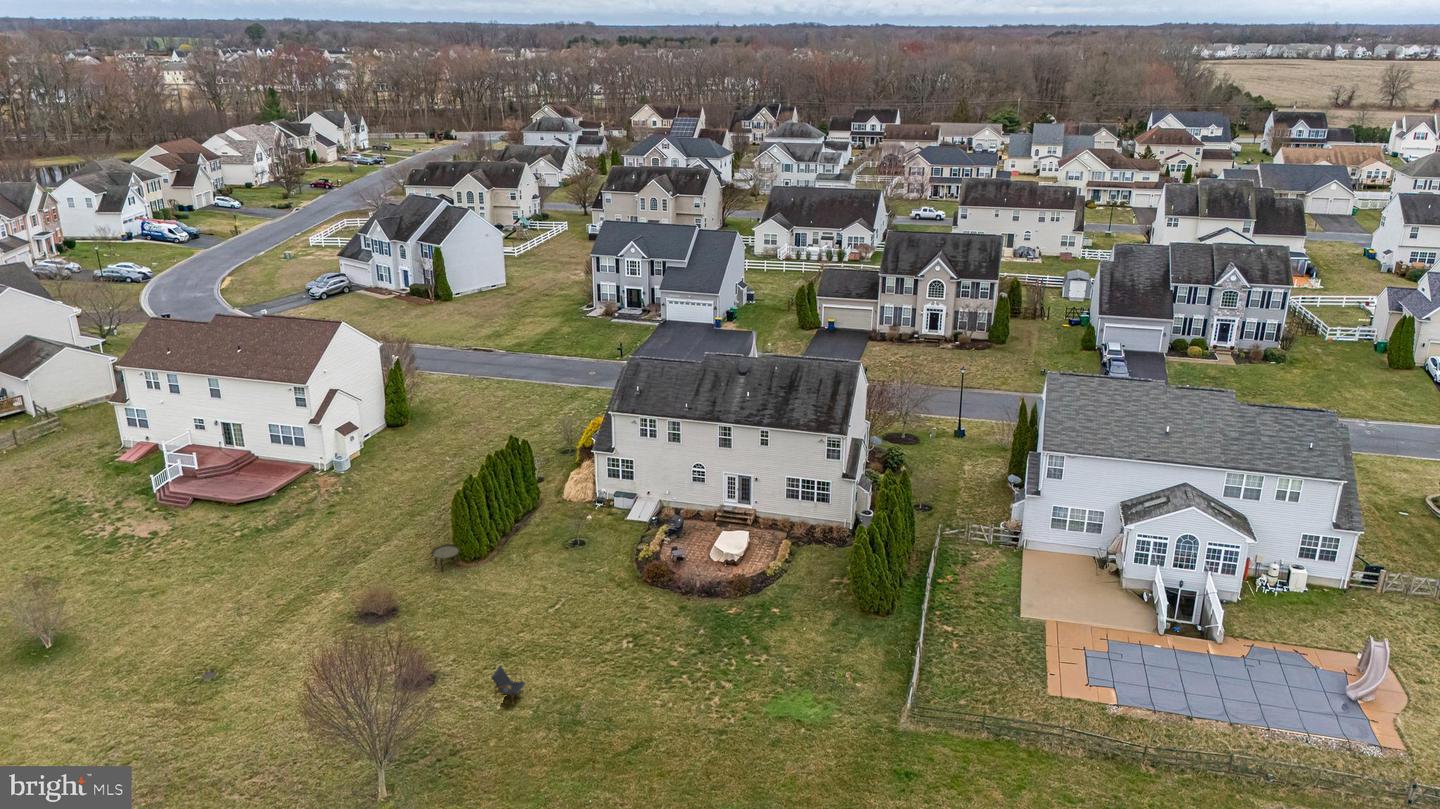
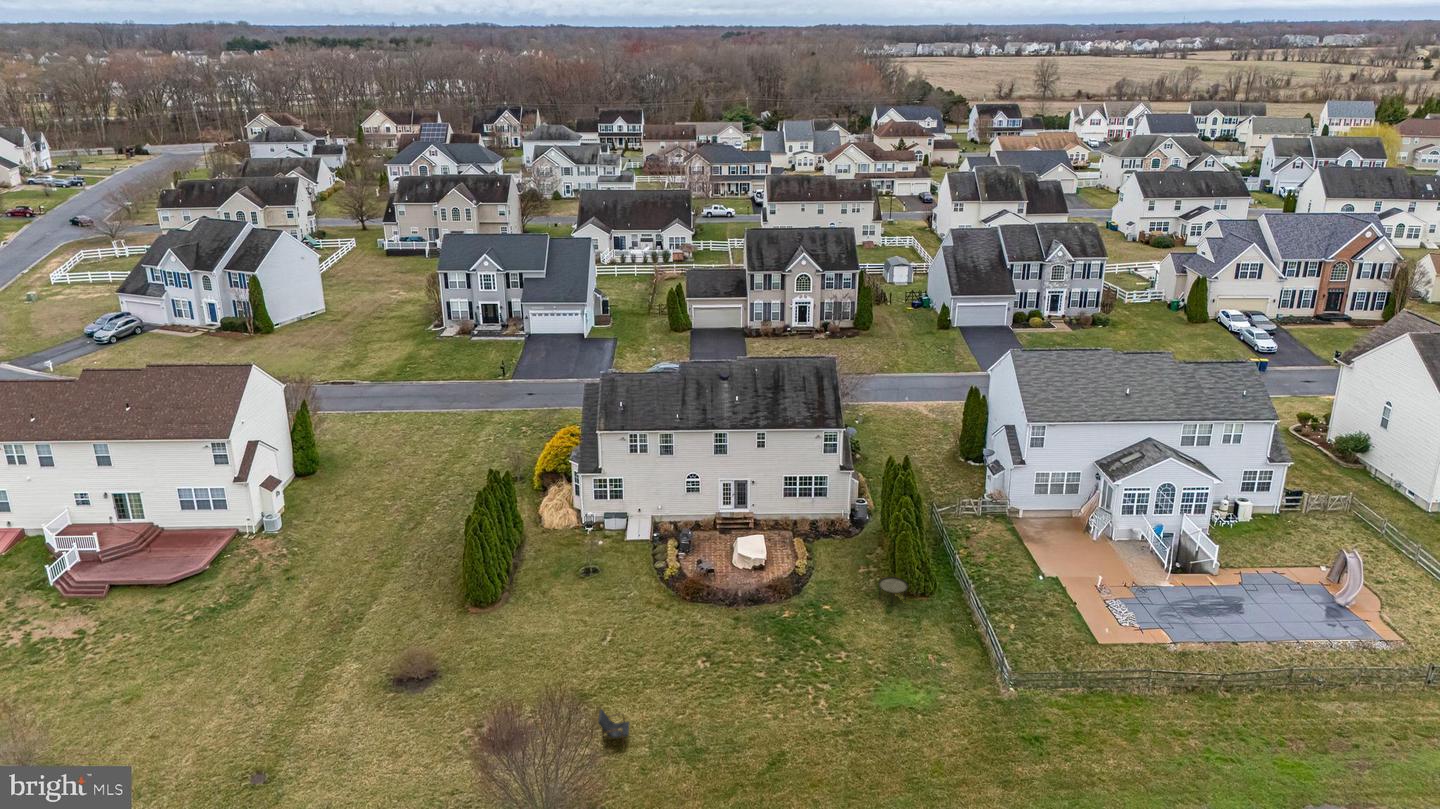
round table: present [432,544,460,571] -> present [878,577,908,605]

